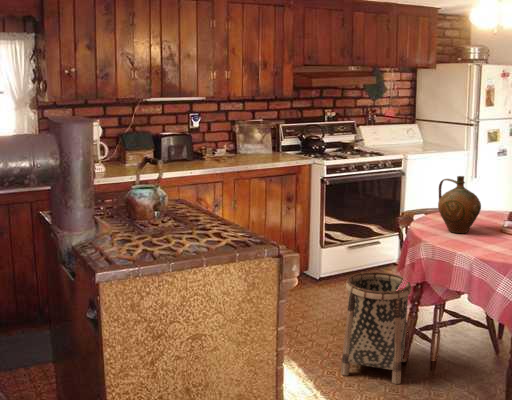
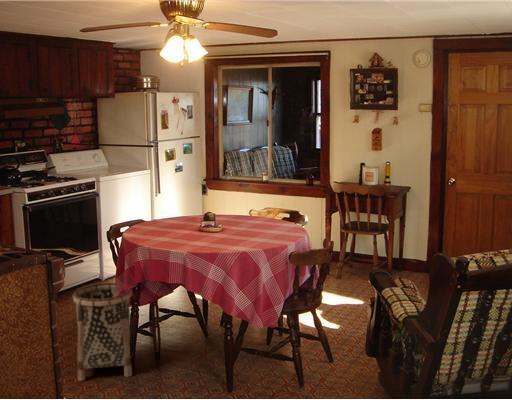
ceramic jug: present [438,176,481,233] -> none [143,191,179,239]

